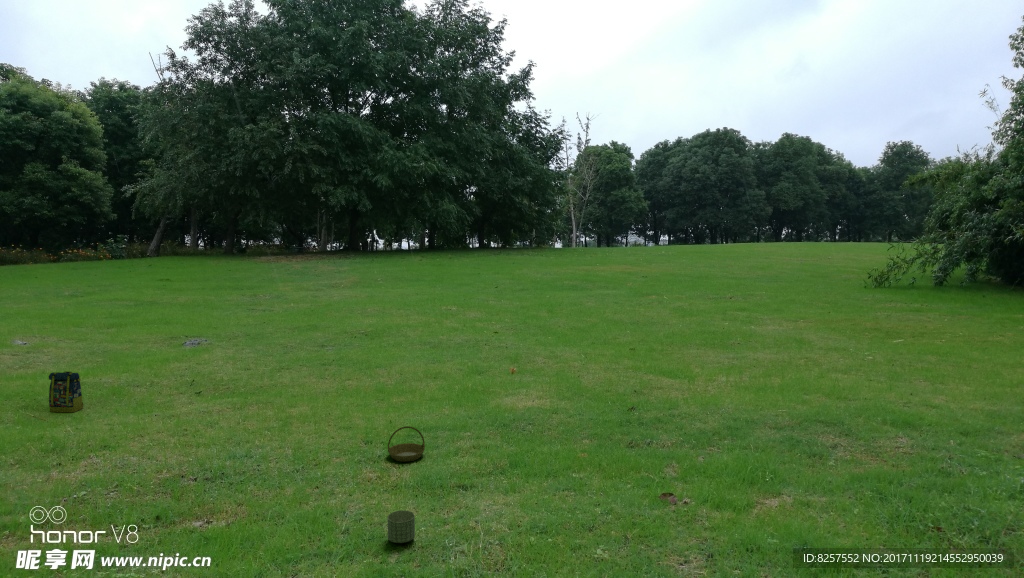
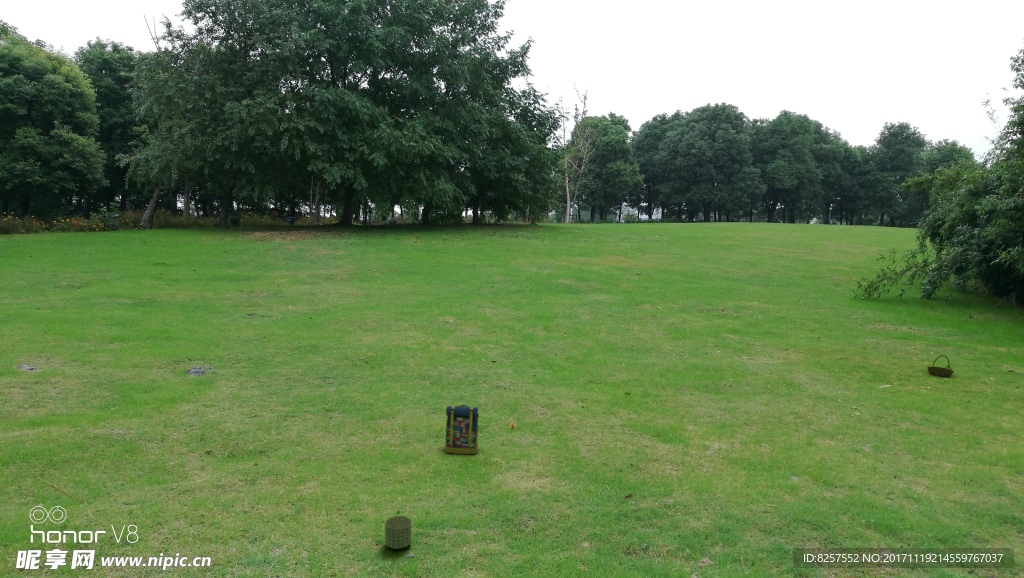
backpack: present [49,371,83,412] -> present [445,405,479,454]
basket: present [388,426,425,462] -> present [927,355,954,377]

